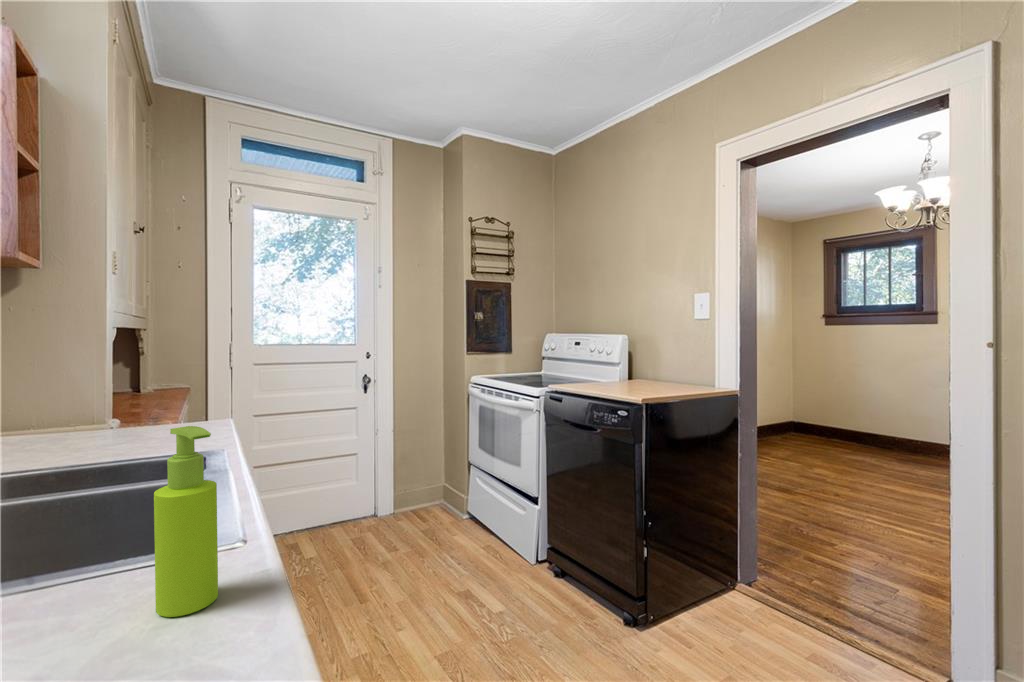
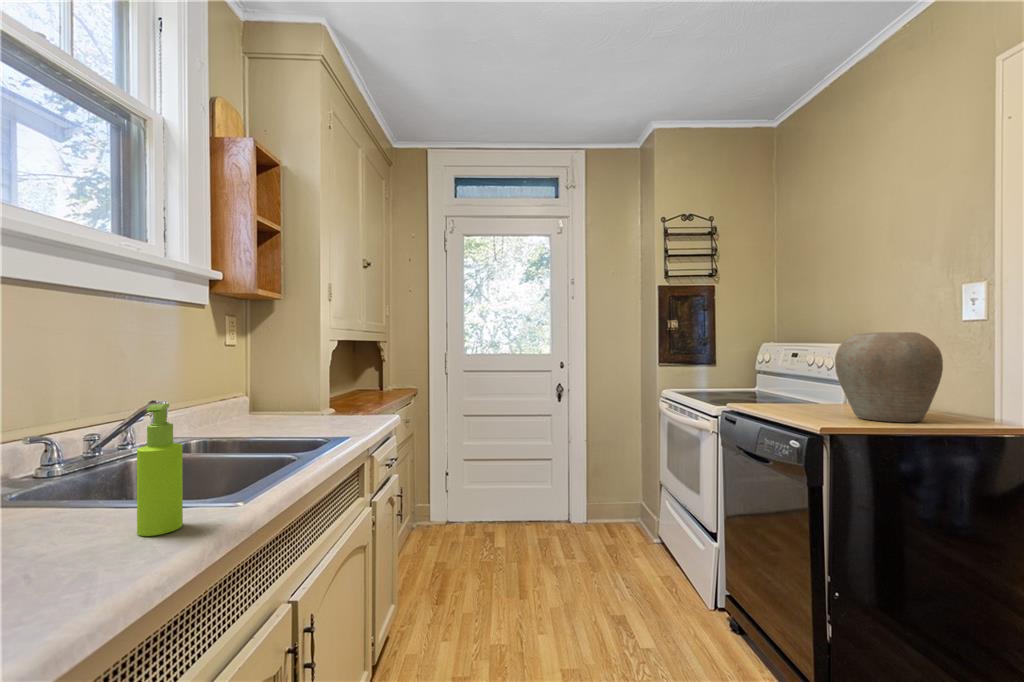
vase: none [633,327,697,391] -> present [835,332,943,423]

